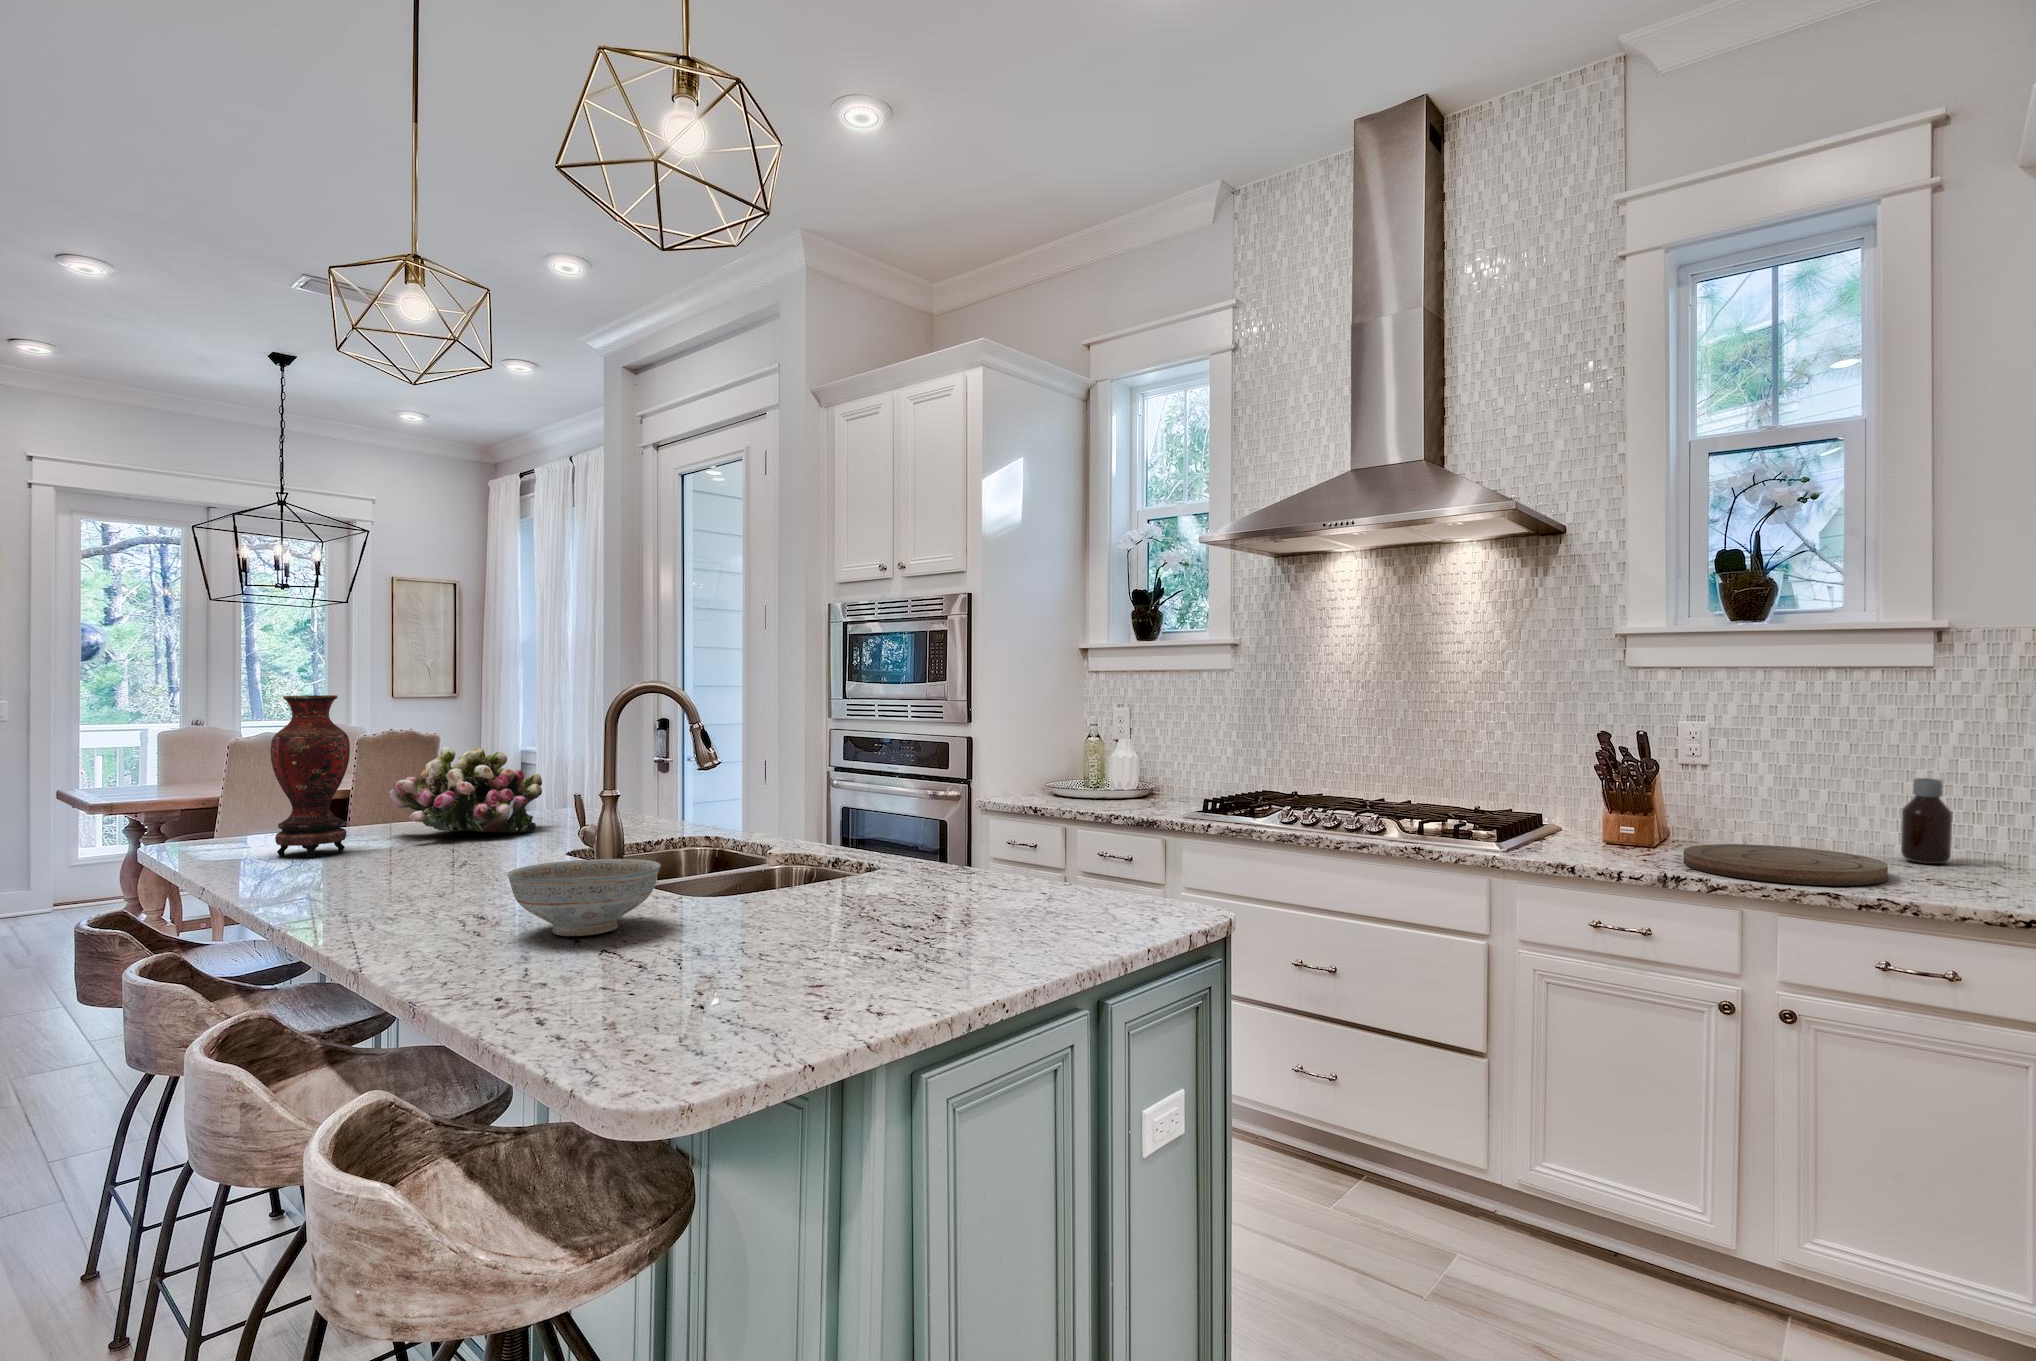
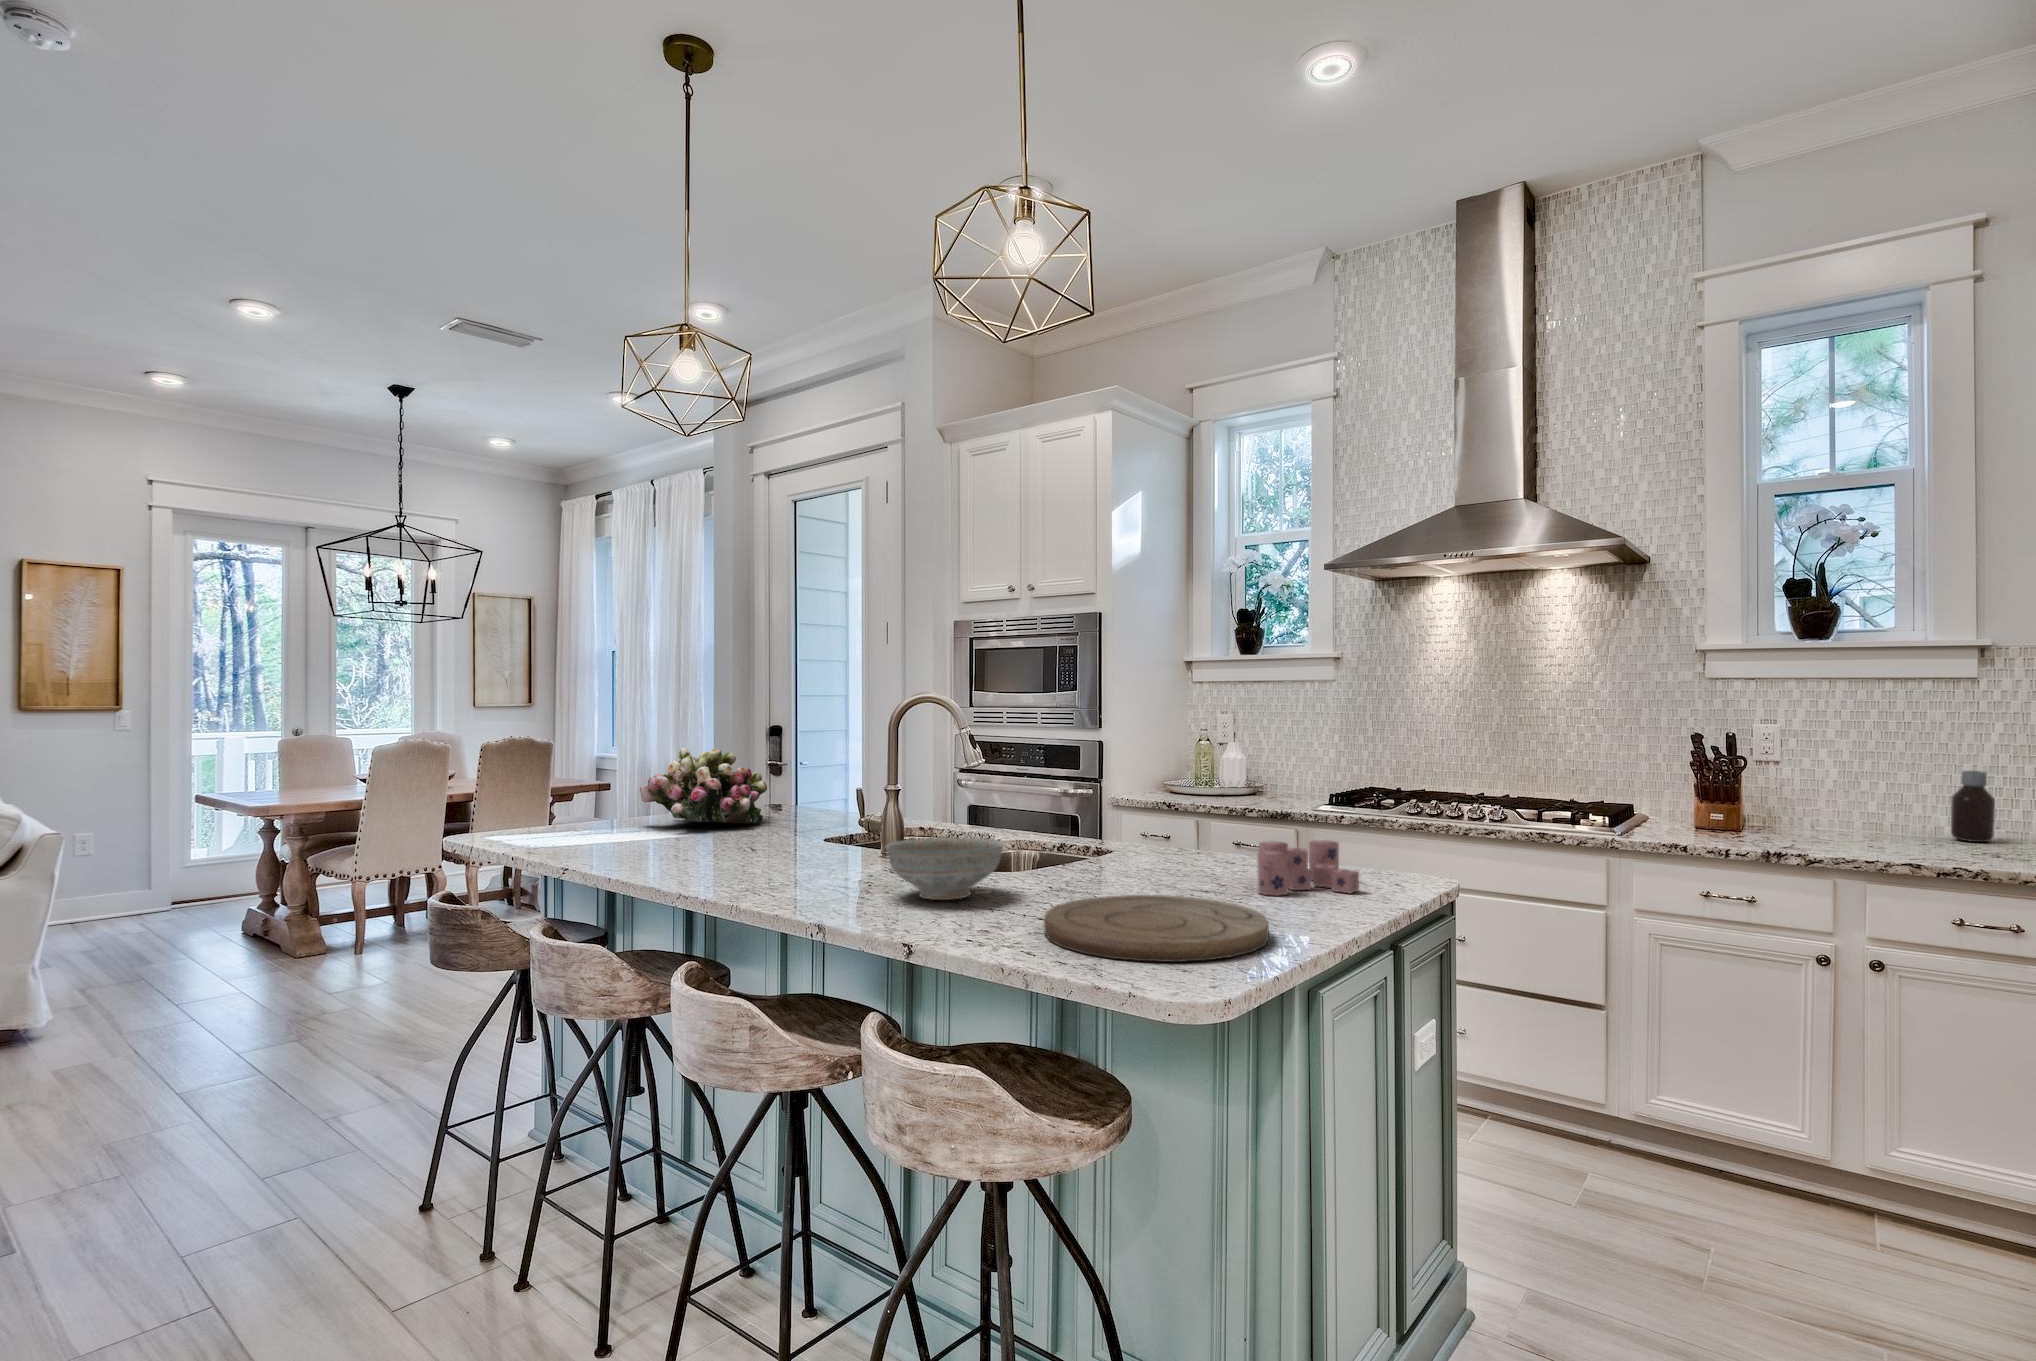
vase: present [270,695,350,857] -> none [565,702,628,844]
cutting board: present [1684,844,1888,886] -> present [1044,895,1269,962]
candle: none [968,863,1094,933] -> present [1257,840,1359,896]

